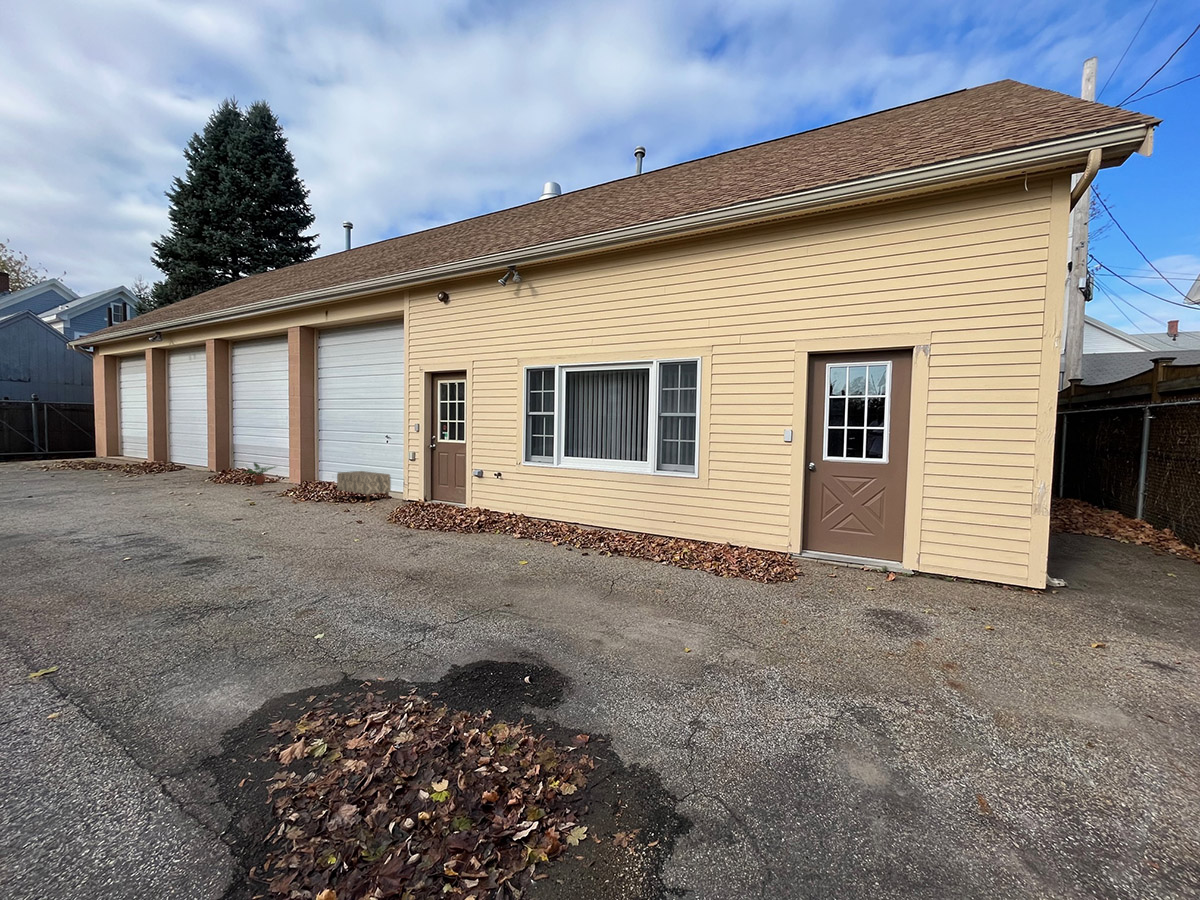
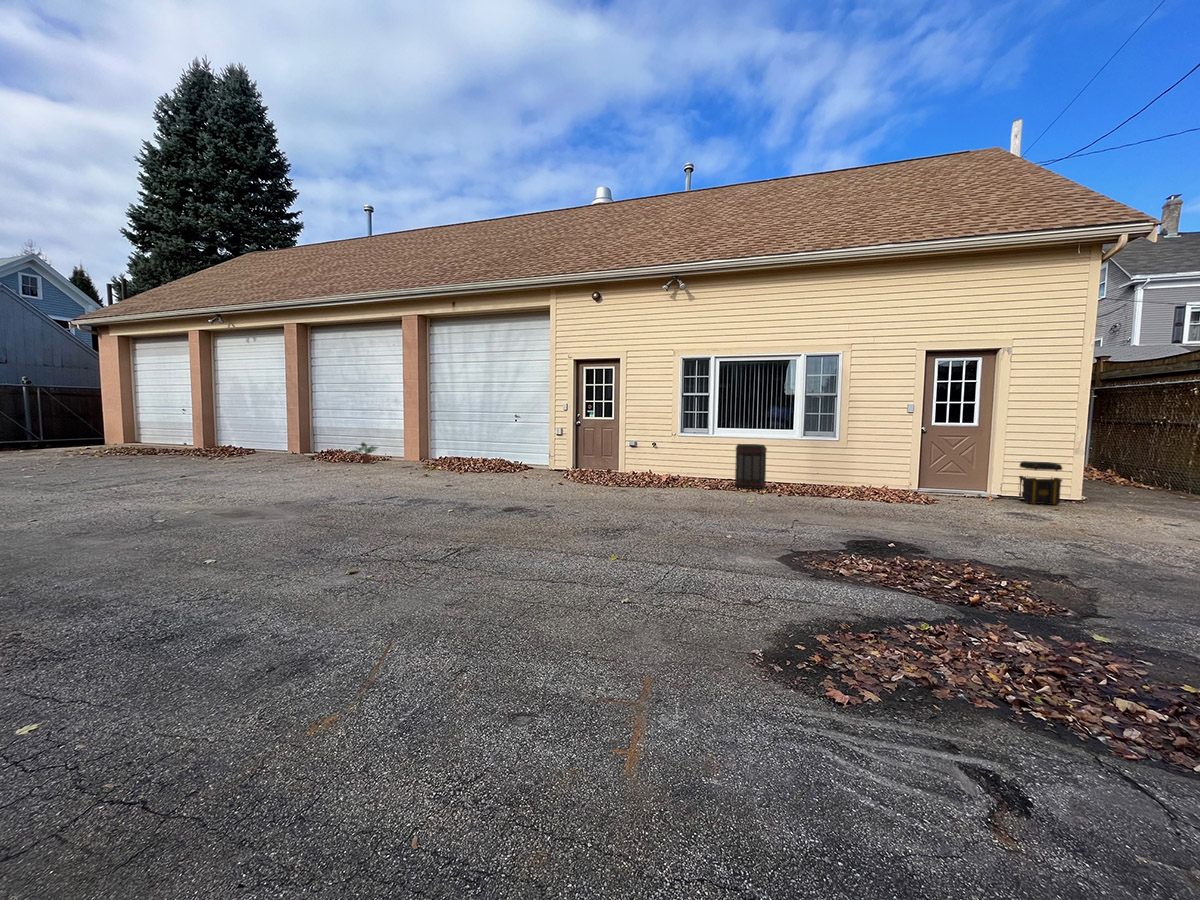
bench: present [337,471,391,502] -> none [476,447,528,472]
trash can: none [566,479,607,541] -> present [735,444,767,489]
toolbox: none [943,524,1005,600] -> present [1019,461,1062,505]

